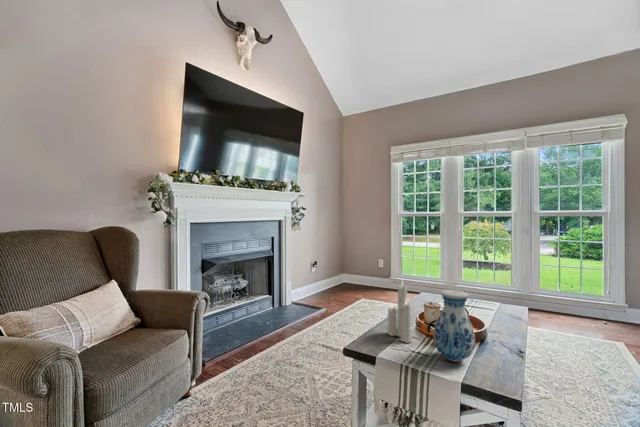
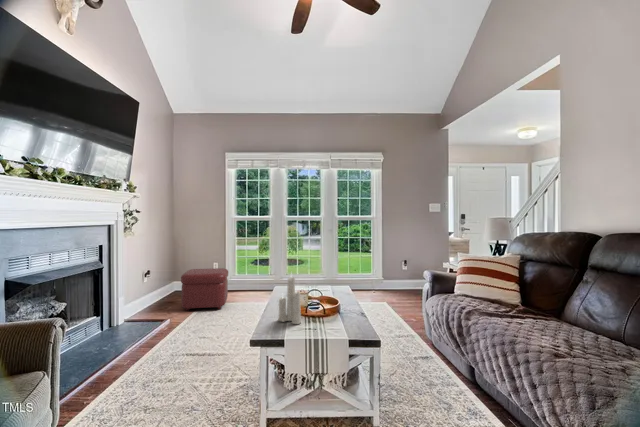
ottoman: none [337,264,383,307] -> present [181,268,228,311]
vase: present [434,290,475,362] -> none [322,275,350,329]

